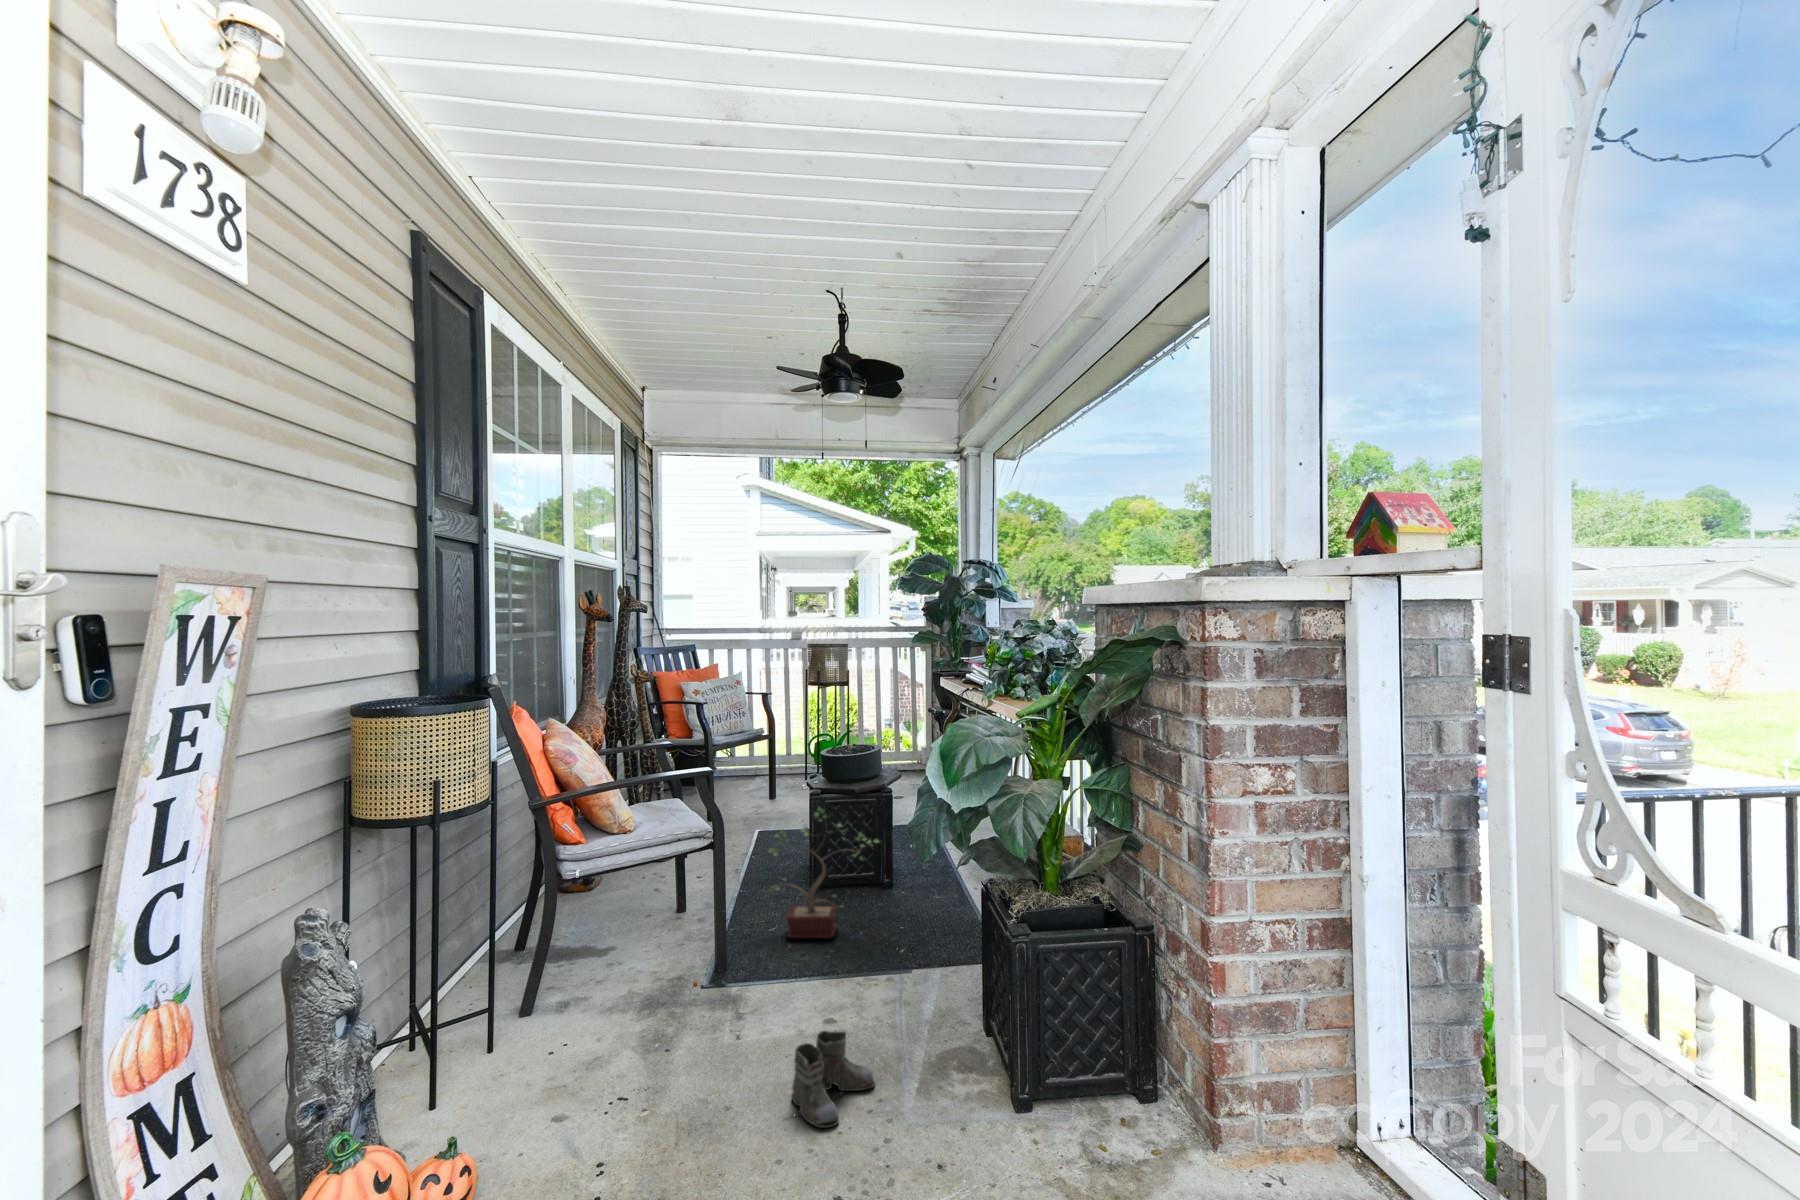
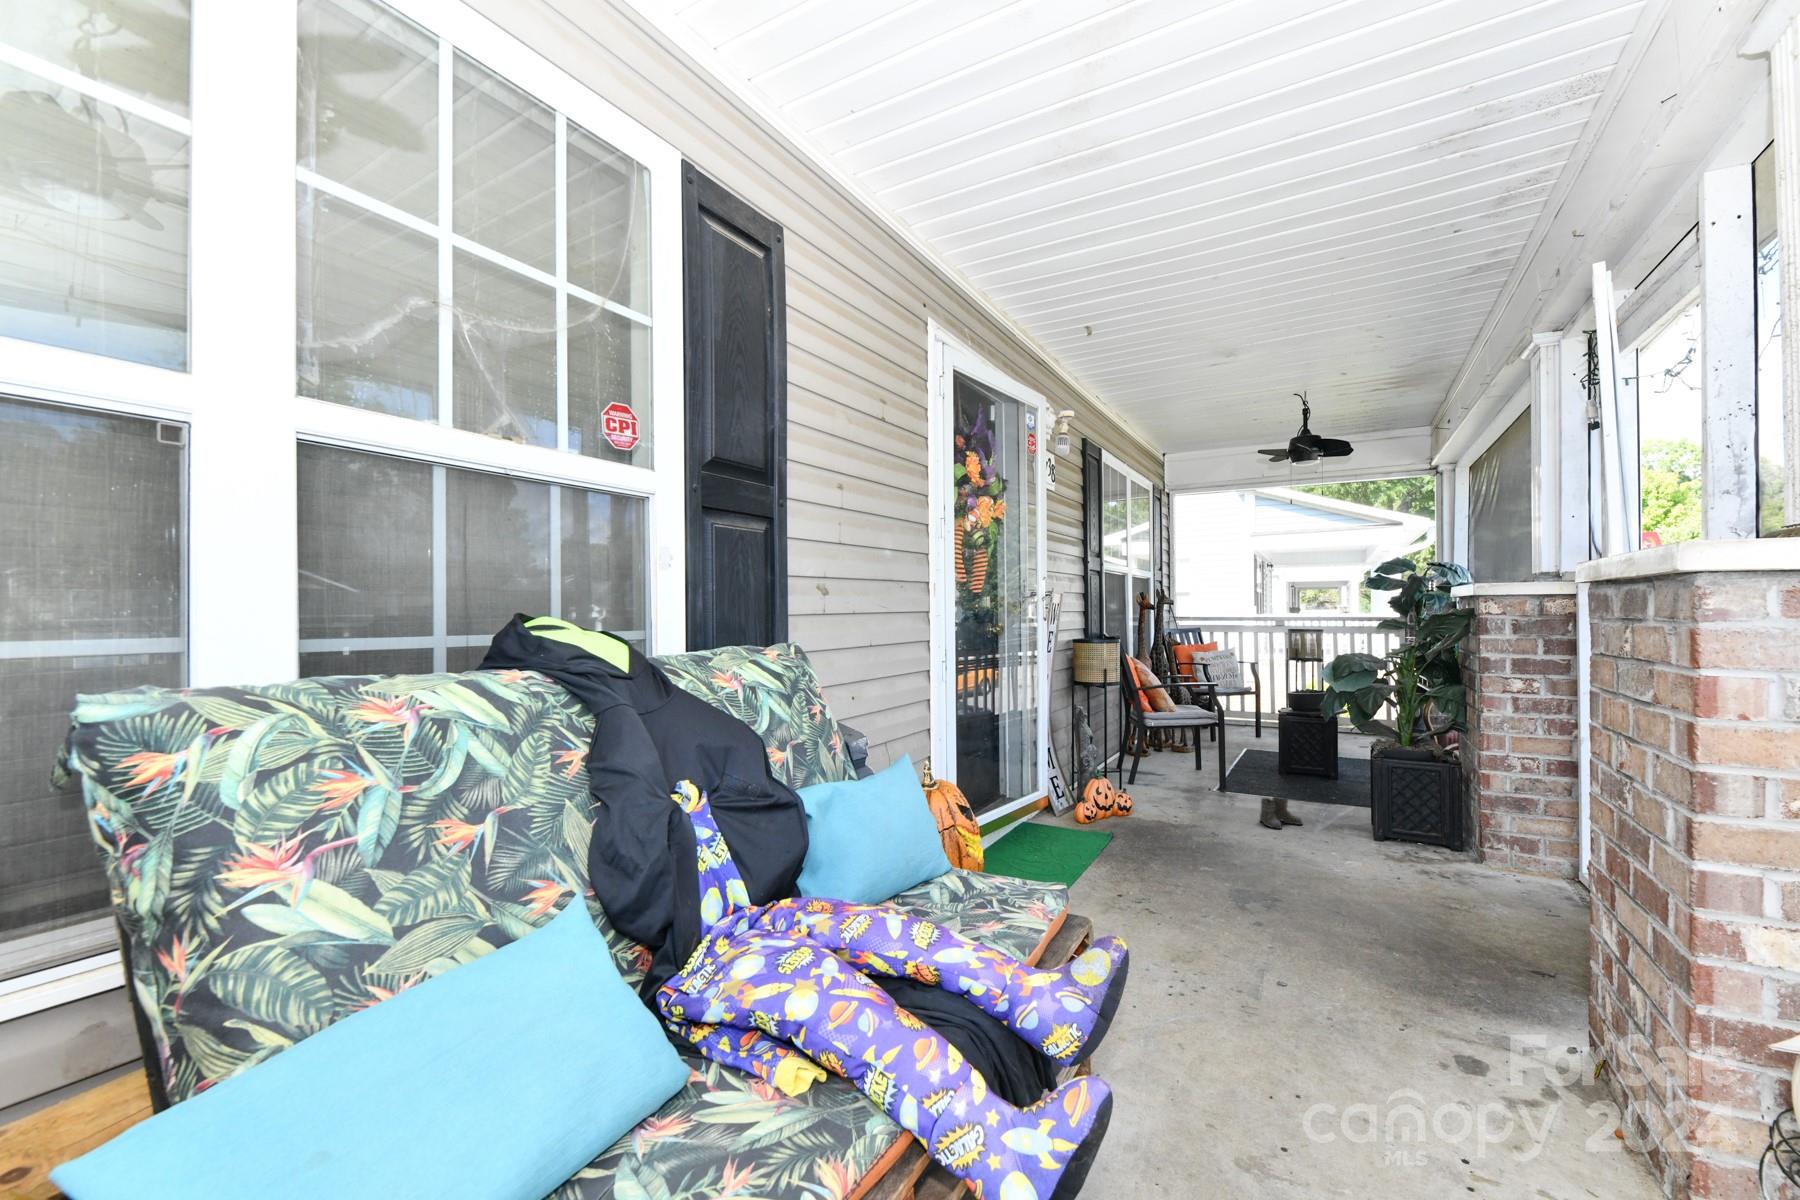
potted plant: present [768,807,879,938] -> none [1250,713,1322,787]

